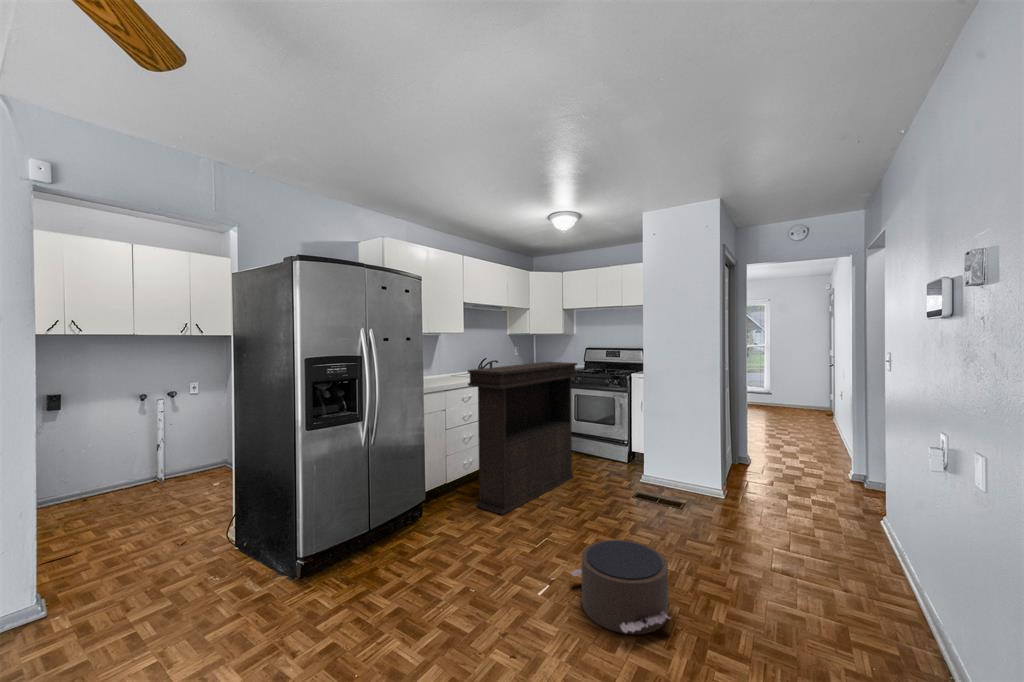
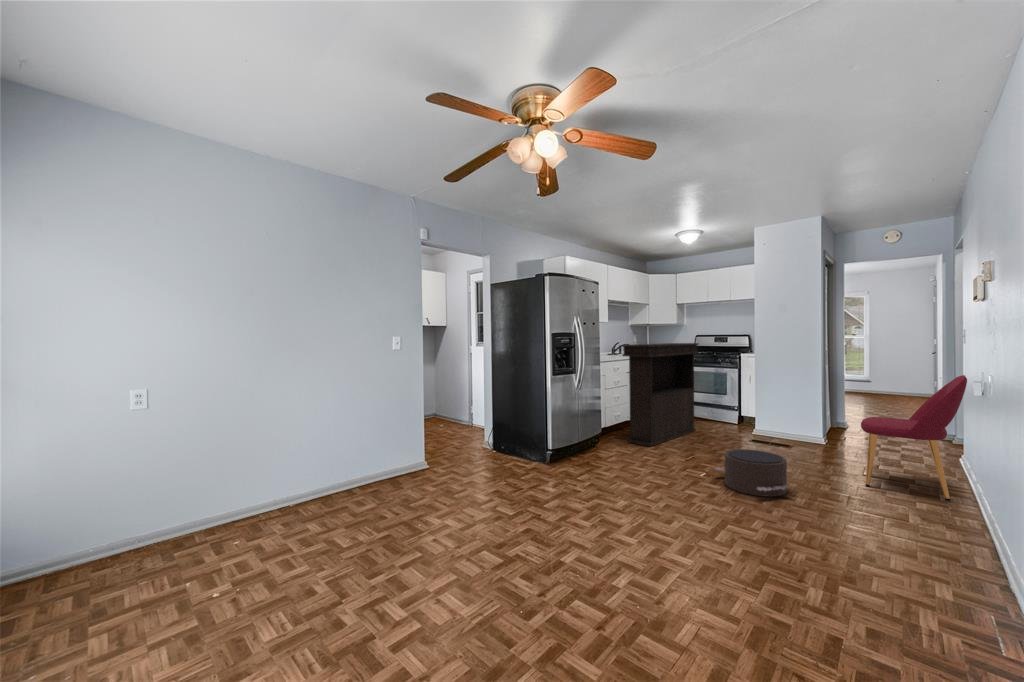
dining chair: none [769,428,909,619] -> present [861,375,967,501]

